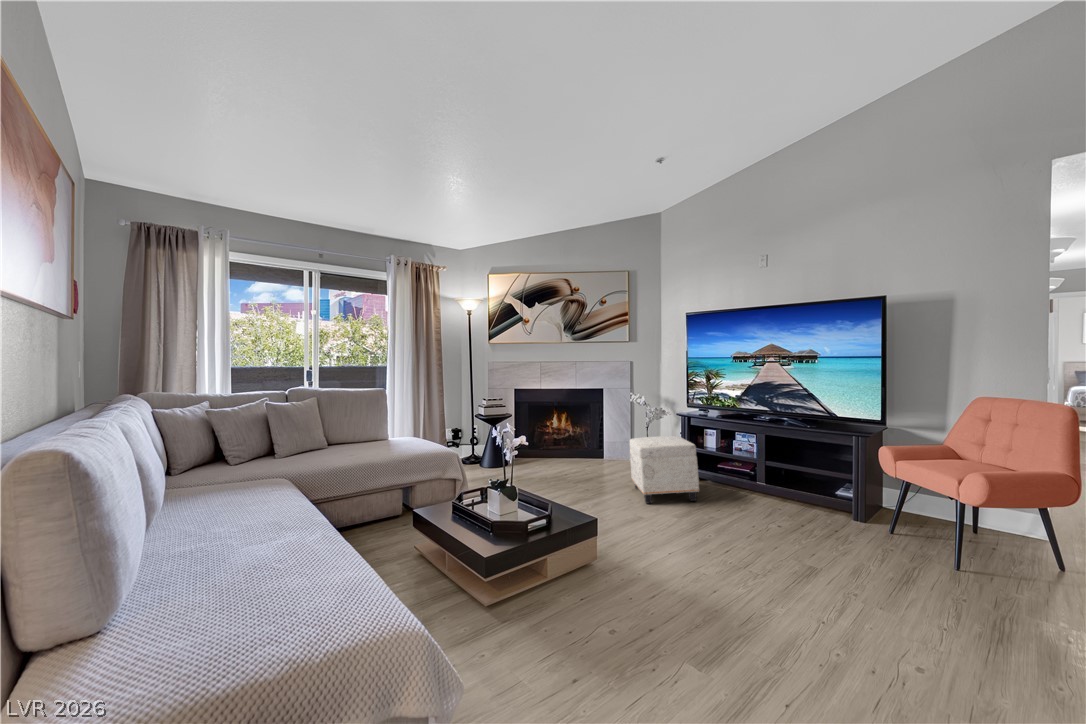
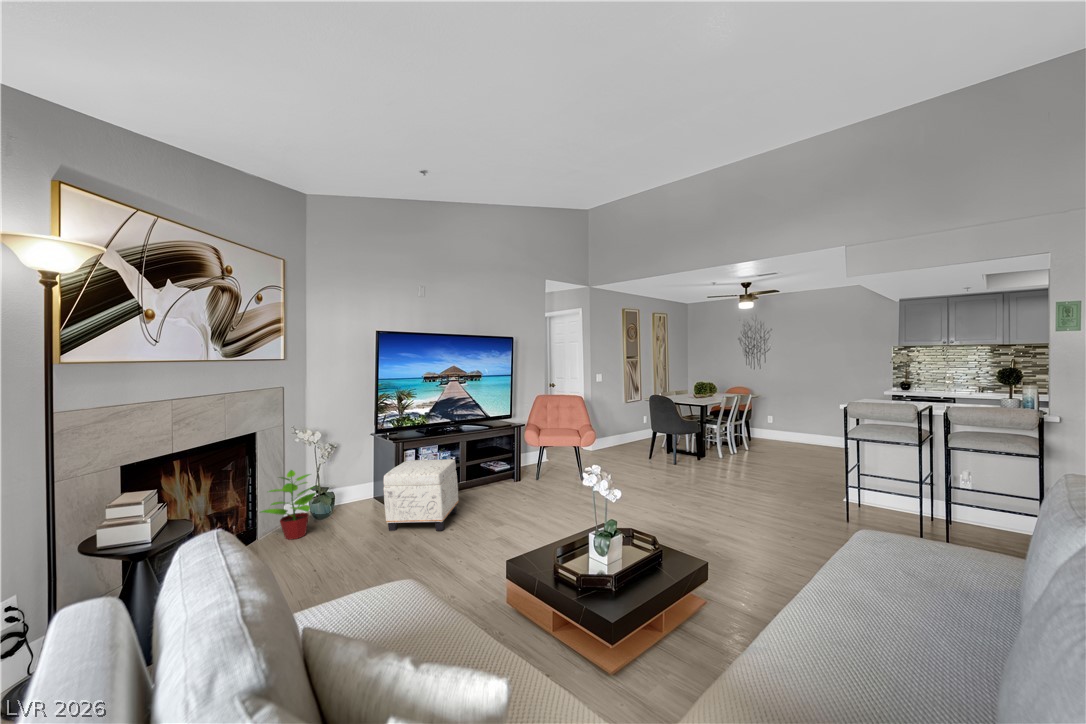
potted plant: none [589,420,630,469] -> present [261,470,316,540]

